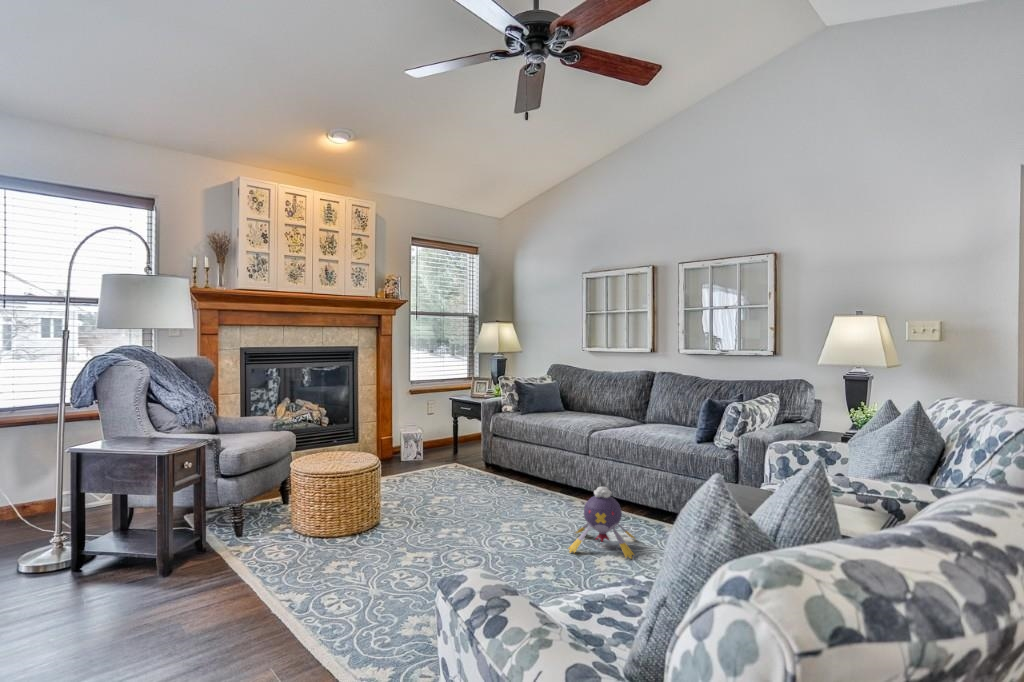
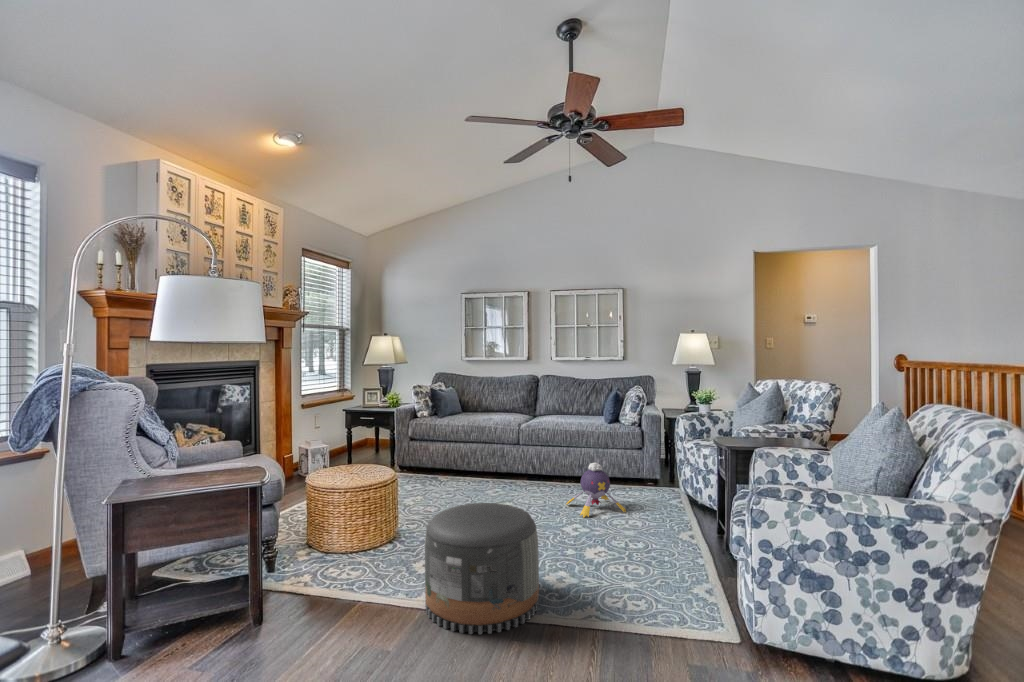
pouf: none [248,506,378,646] -> present [425,503,539,634]

